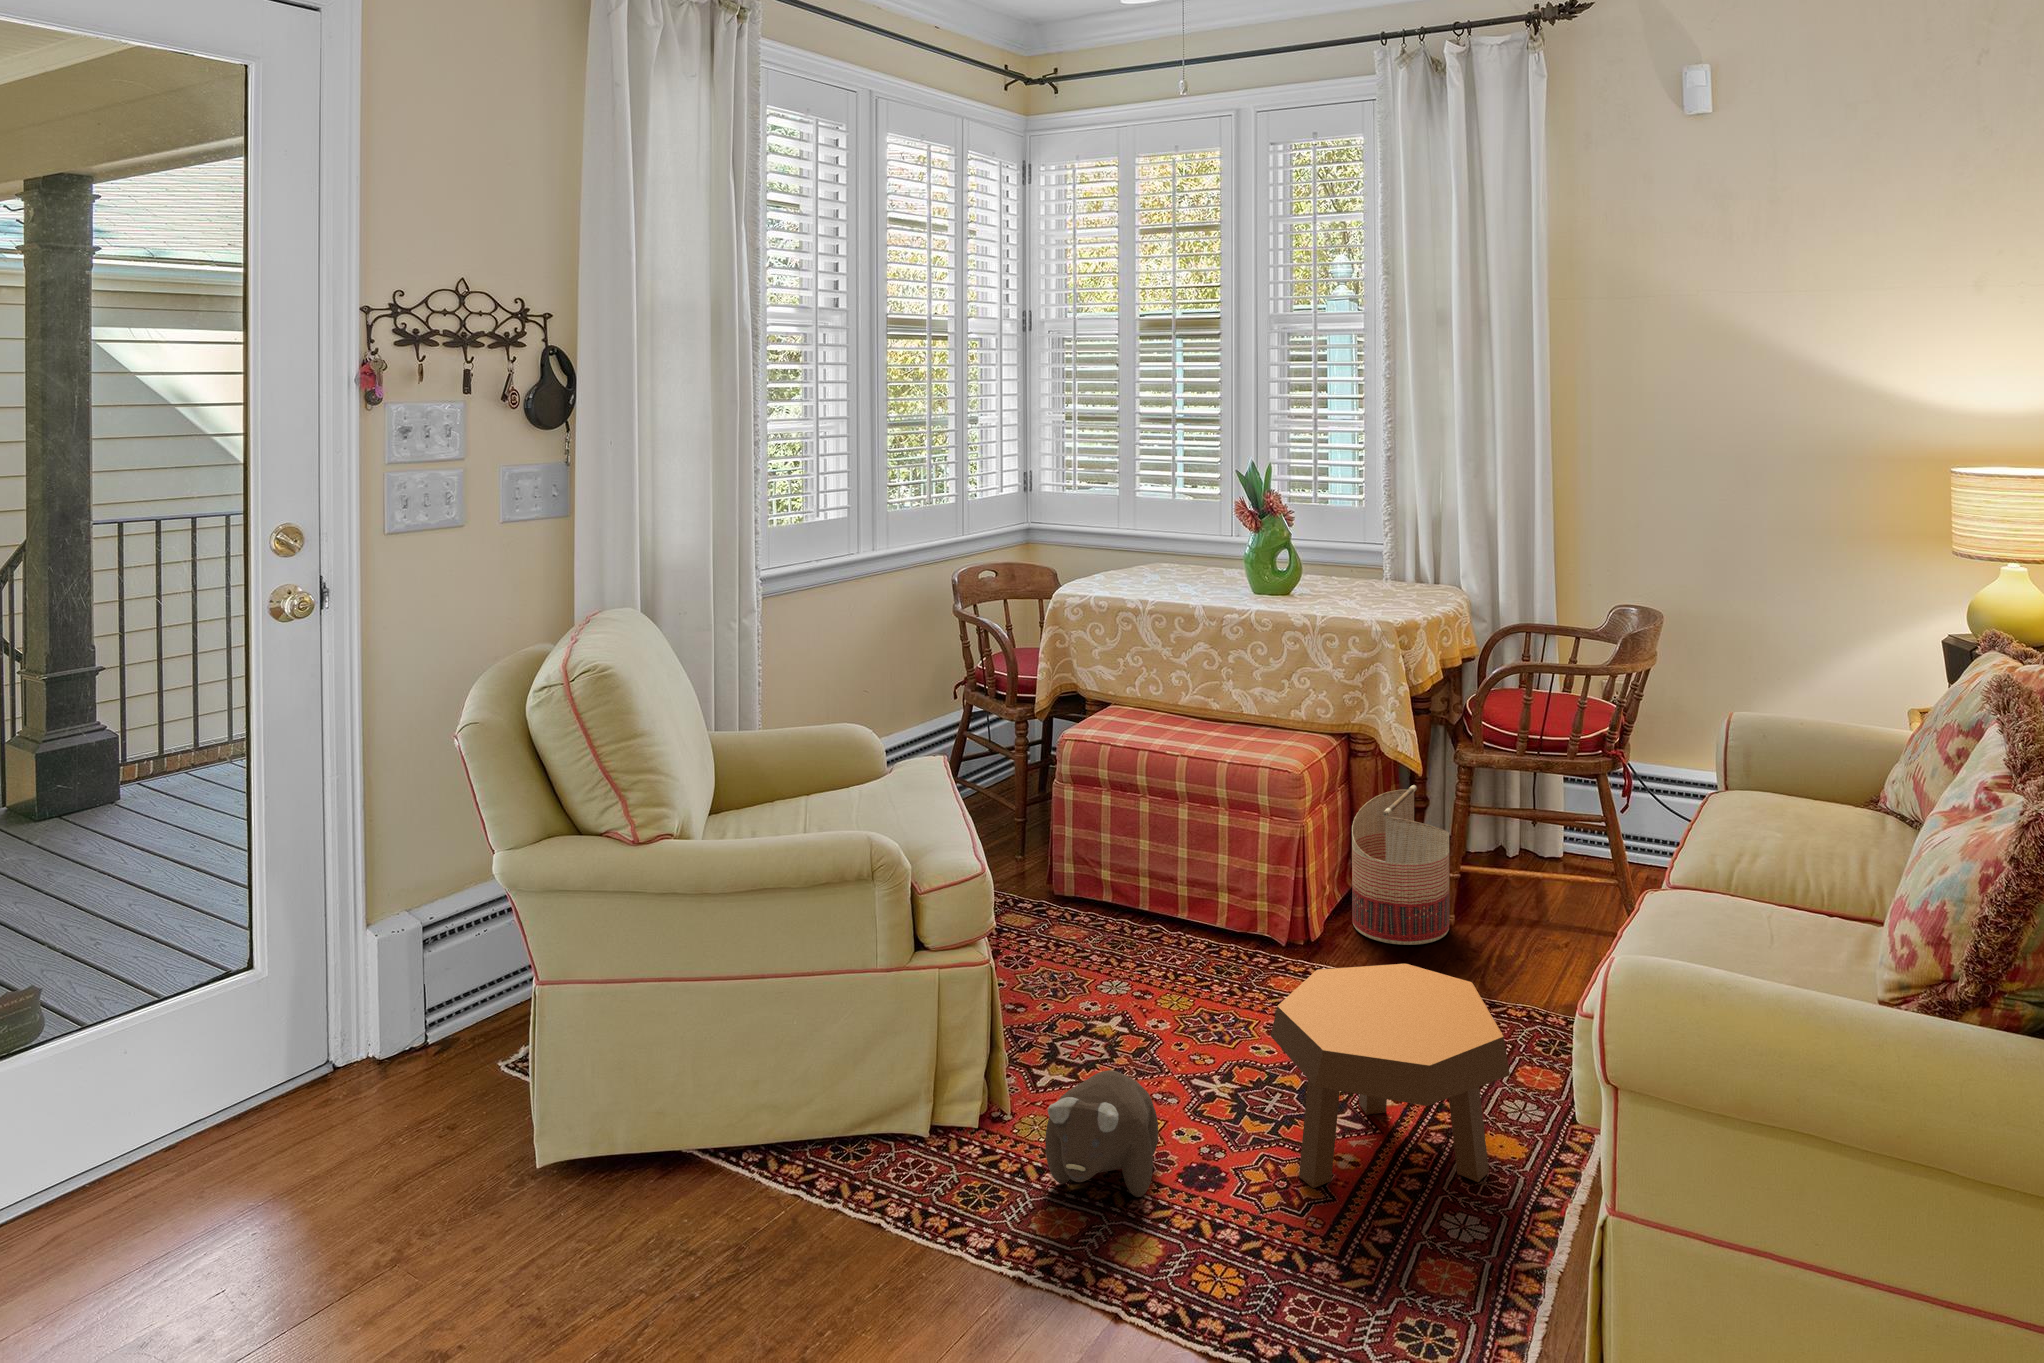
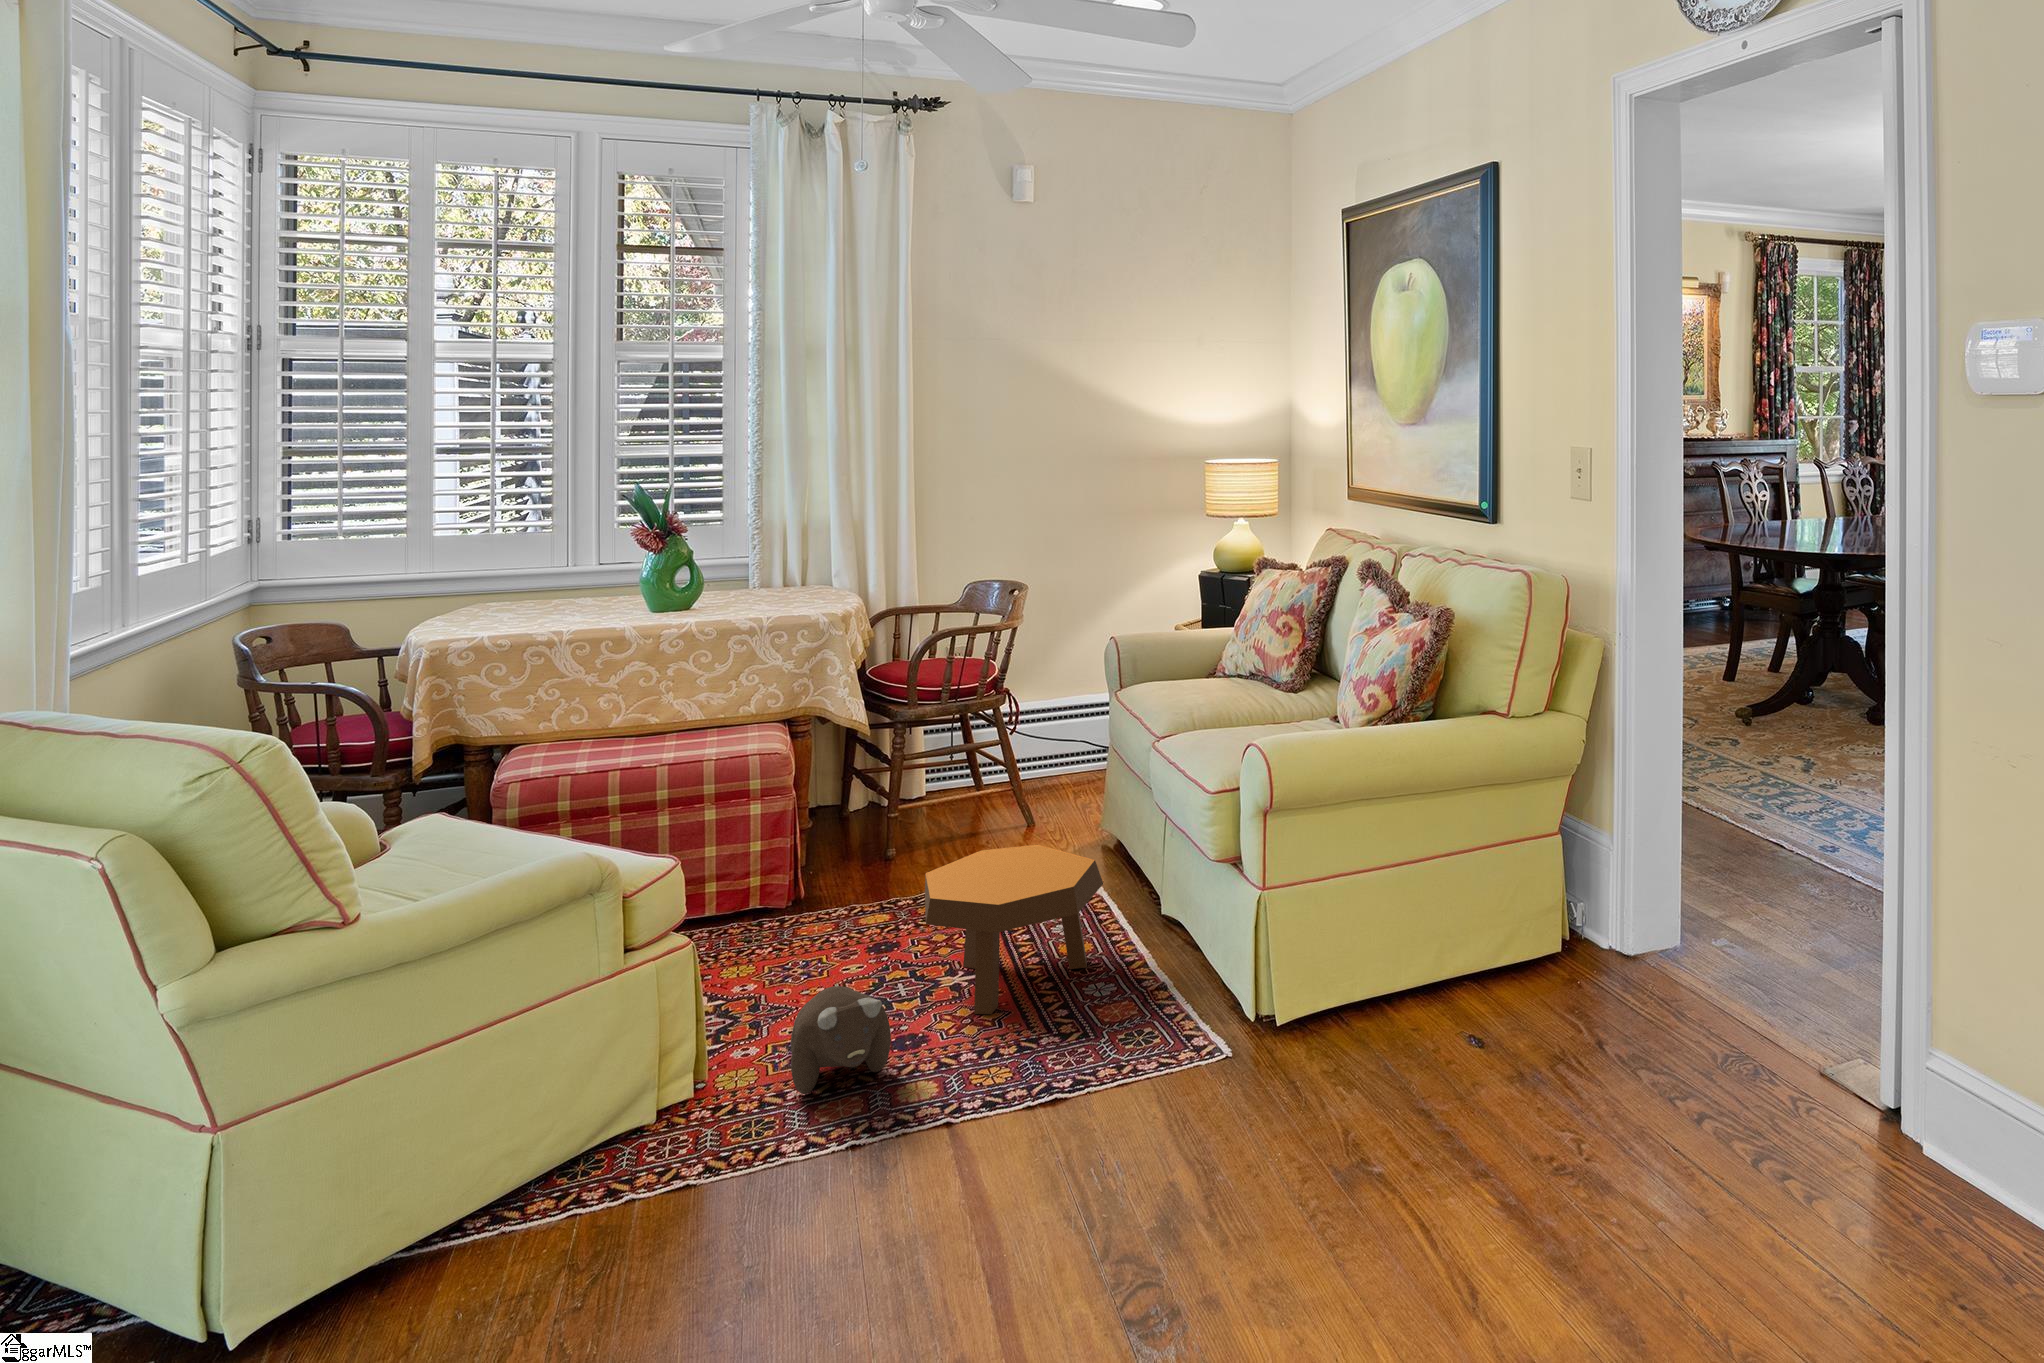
basket: present [1352,785,1449,945] -> none [811,750,902,883]

